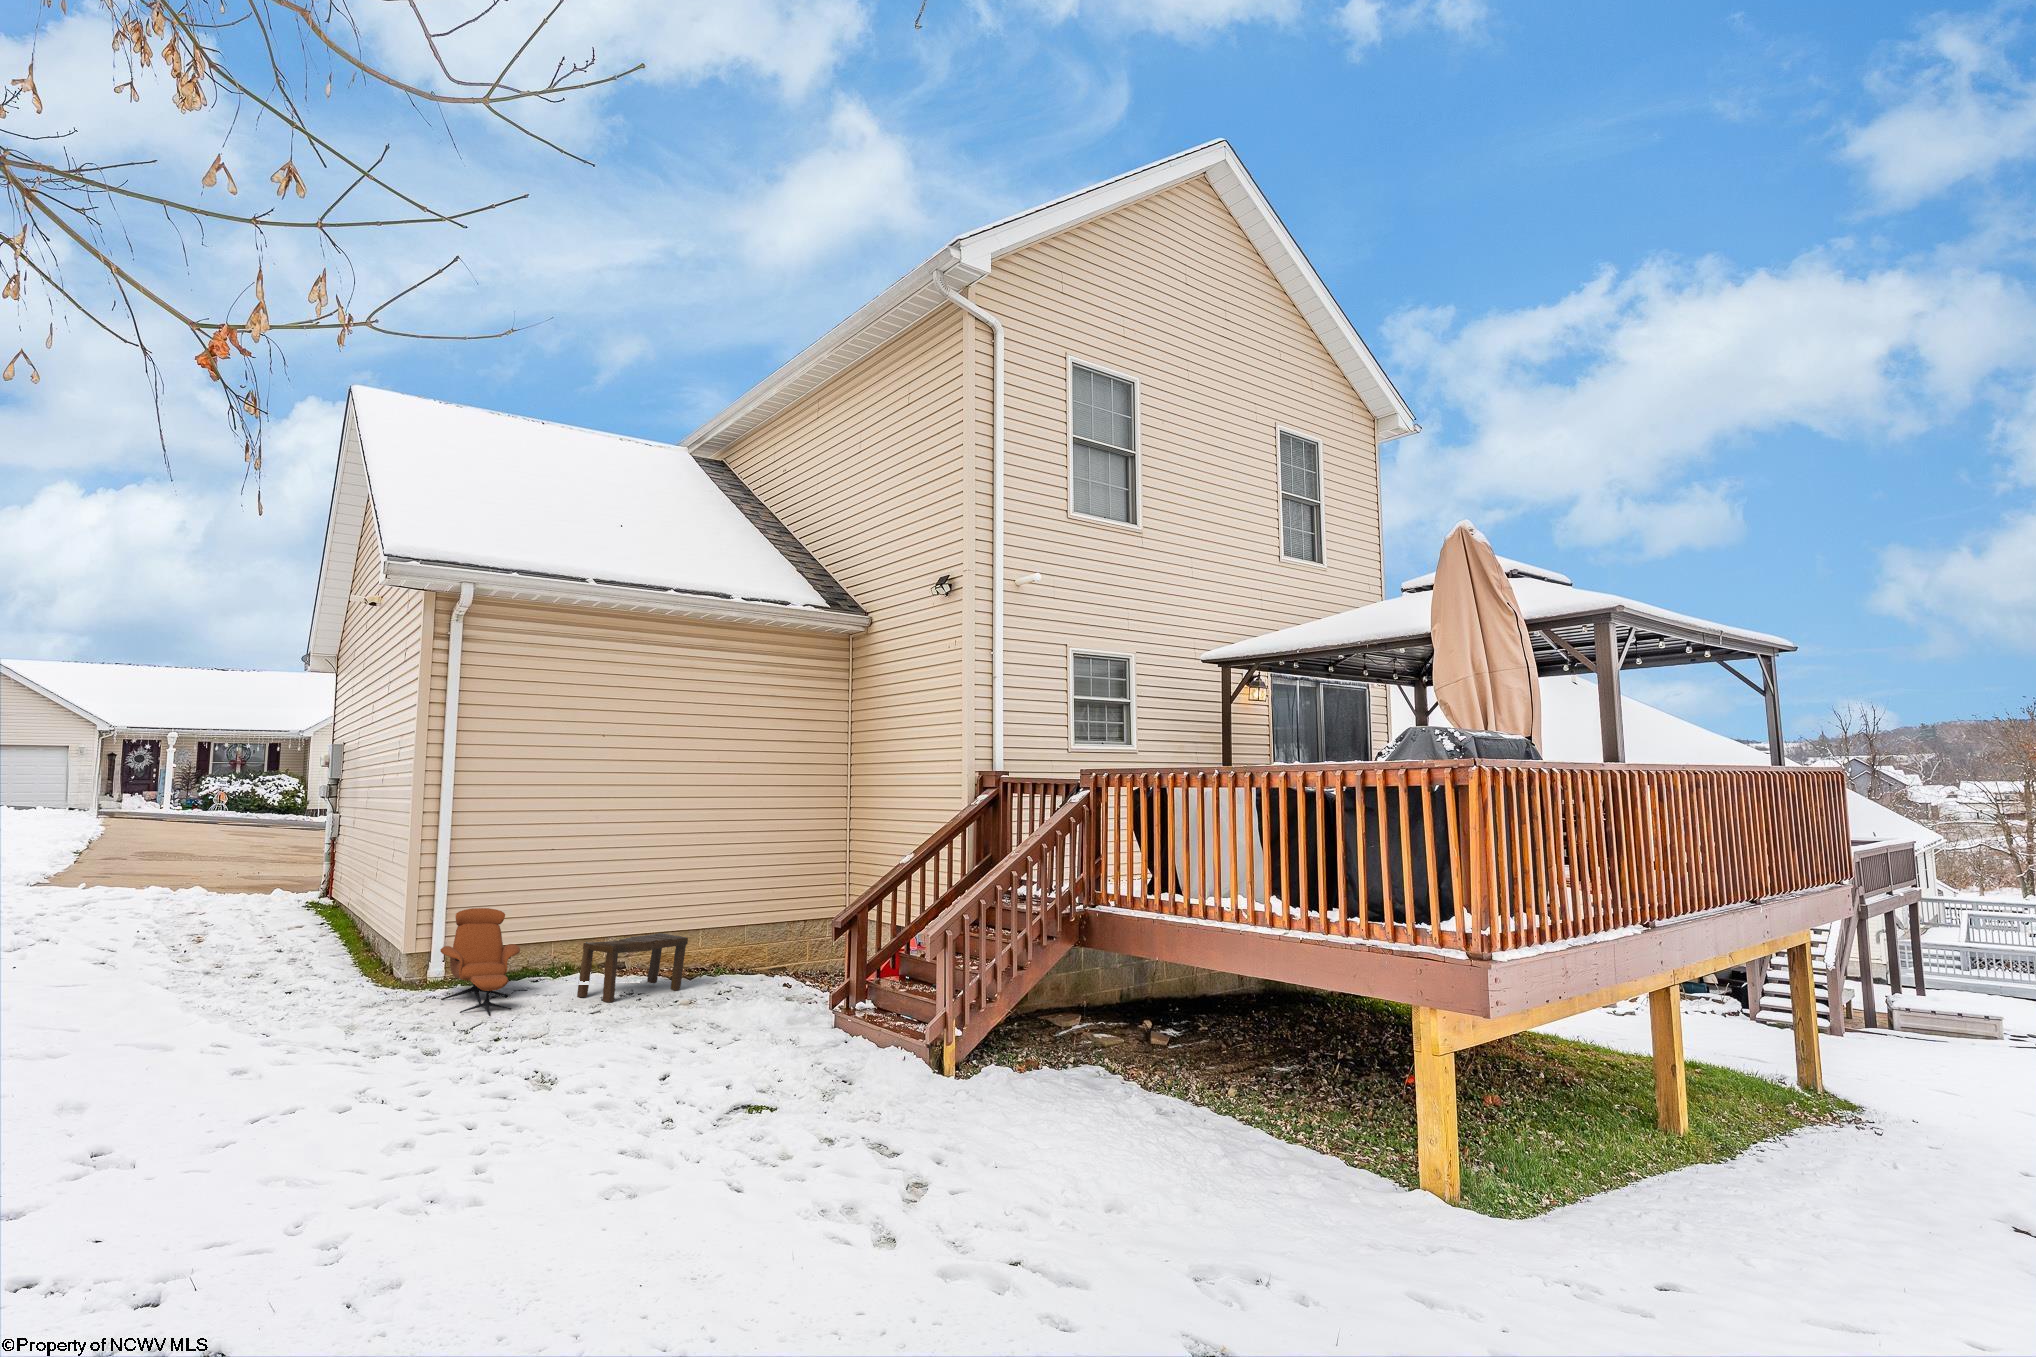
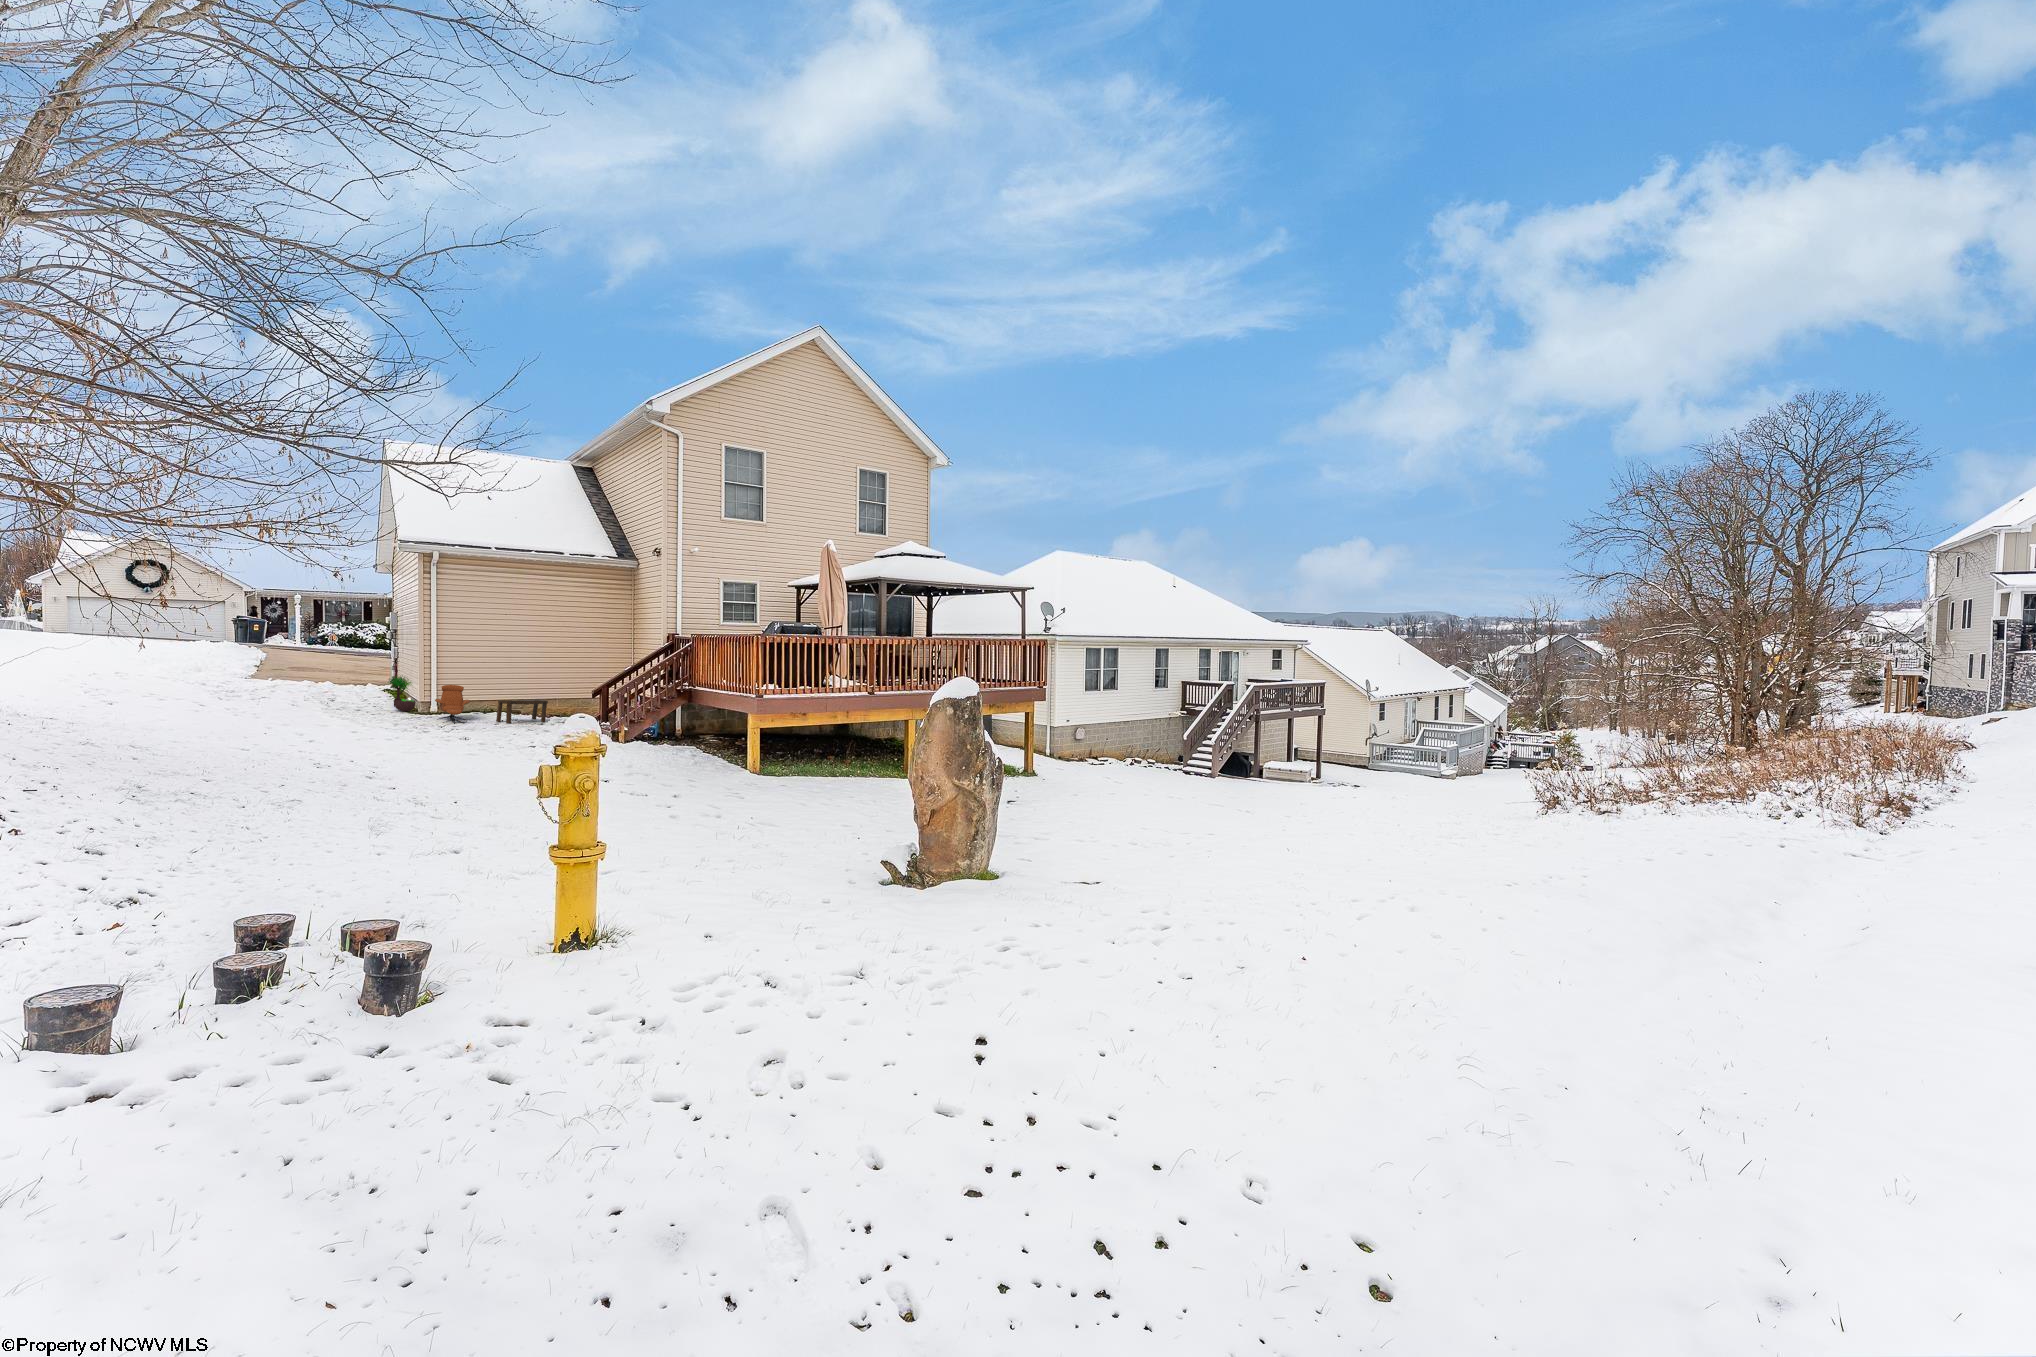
potted tree: none [327,879,386,974] -> present [389,676,415,712]

